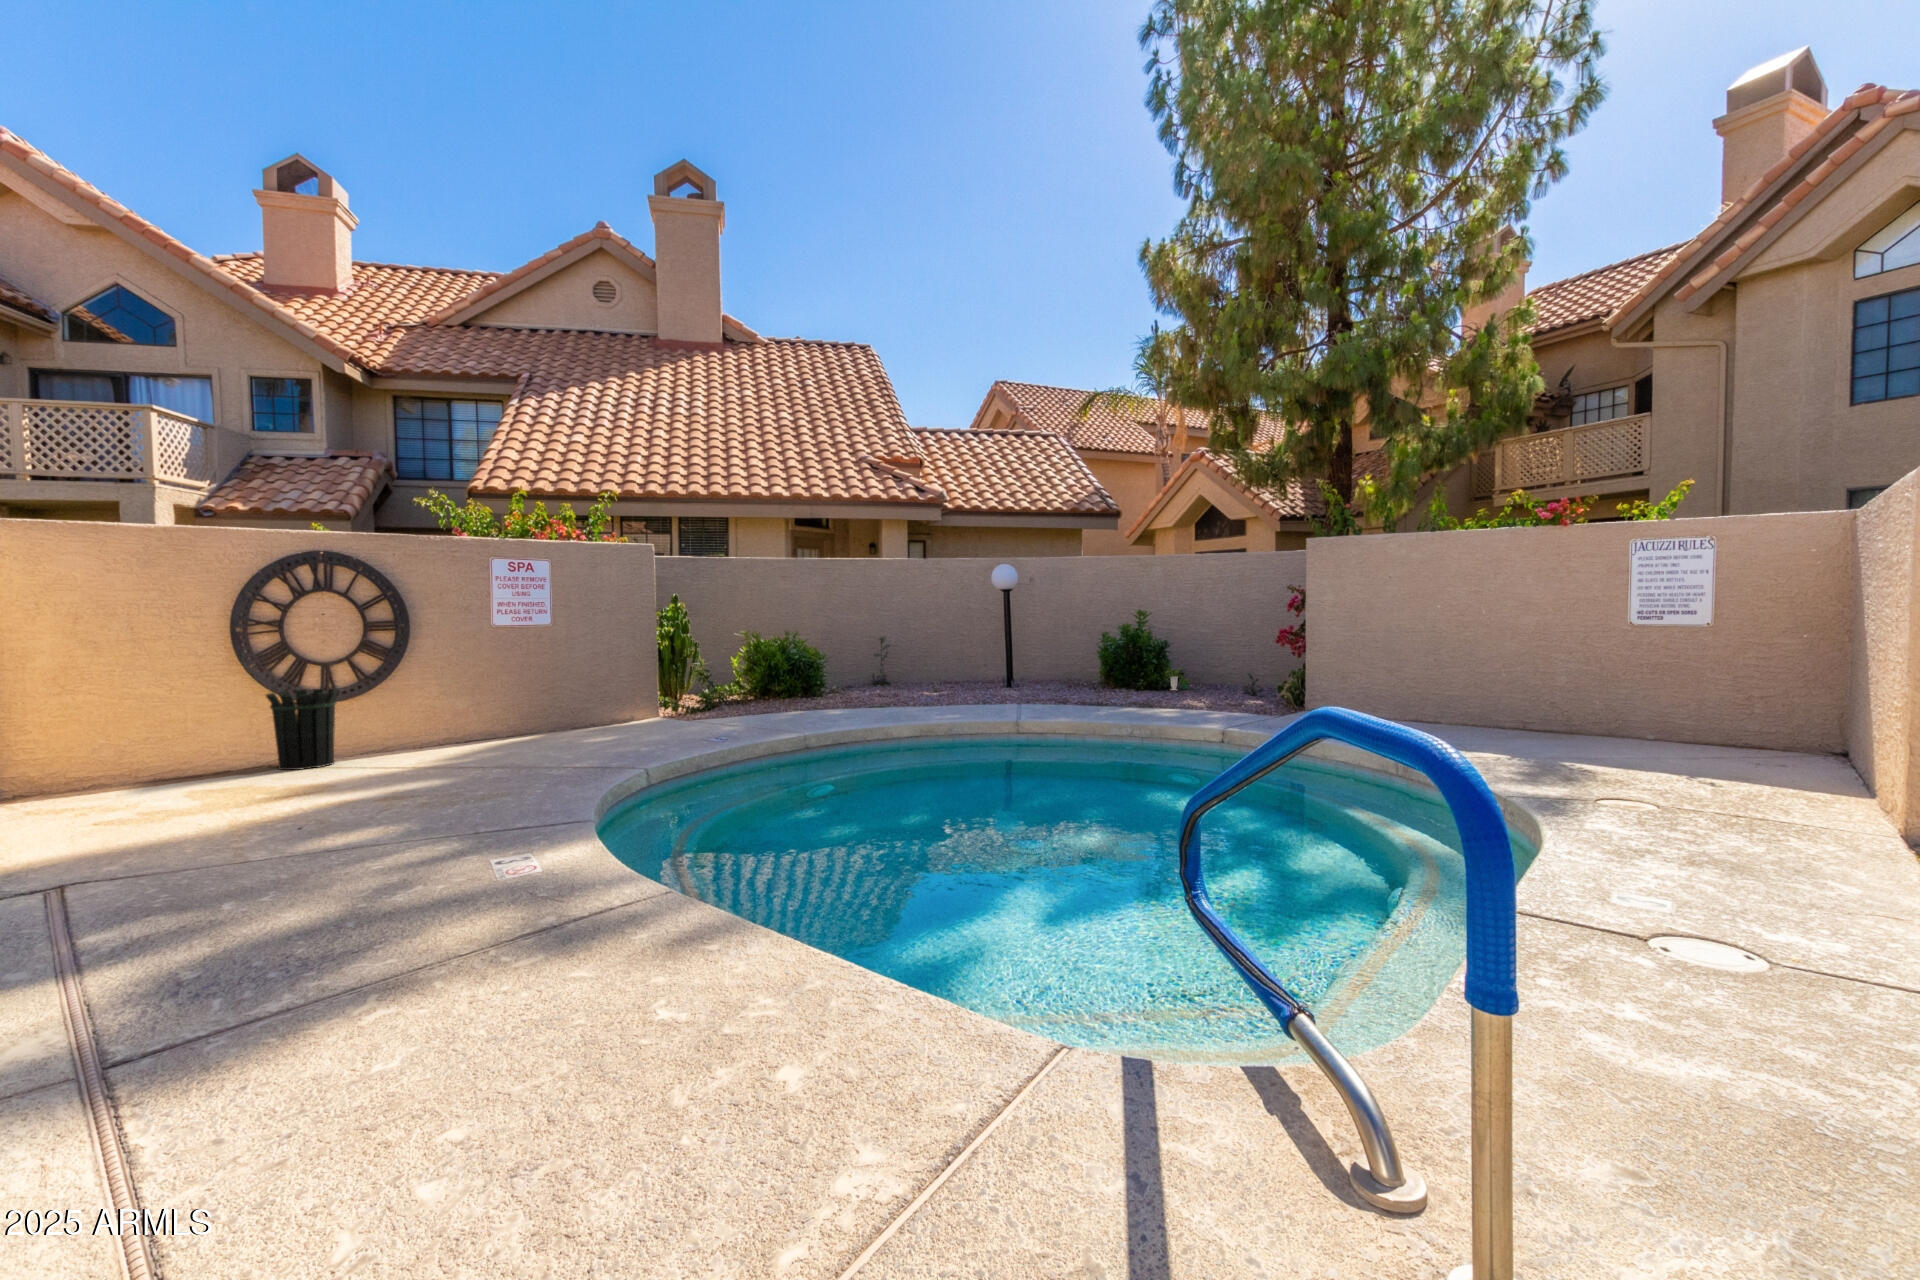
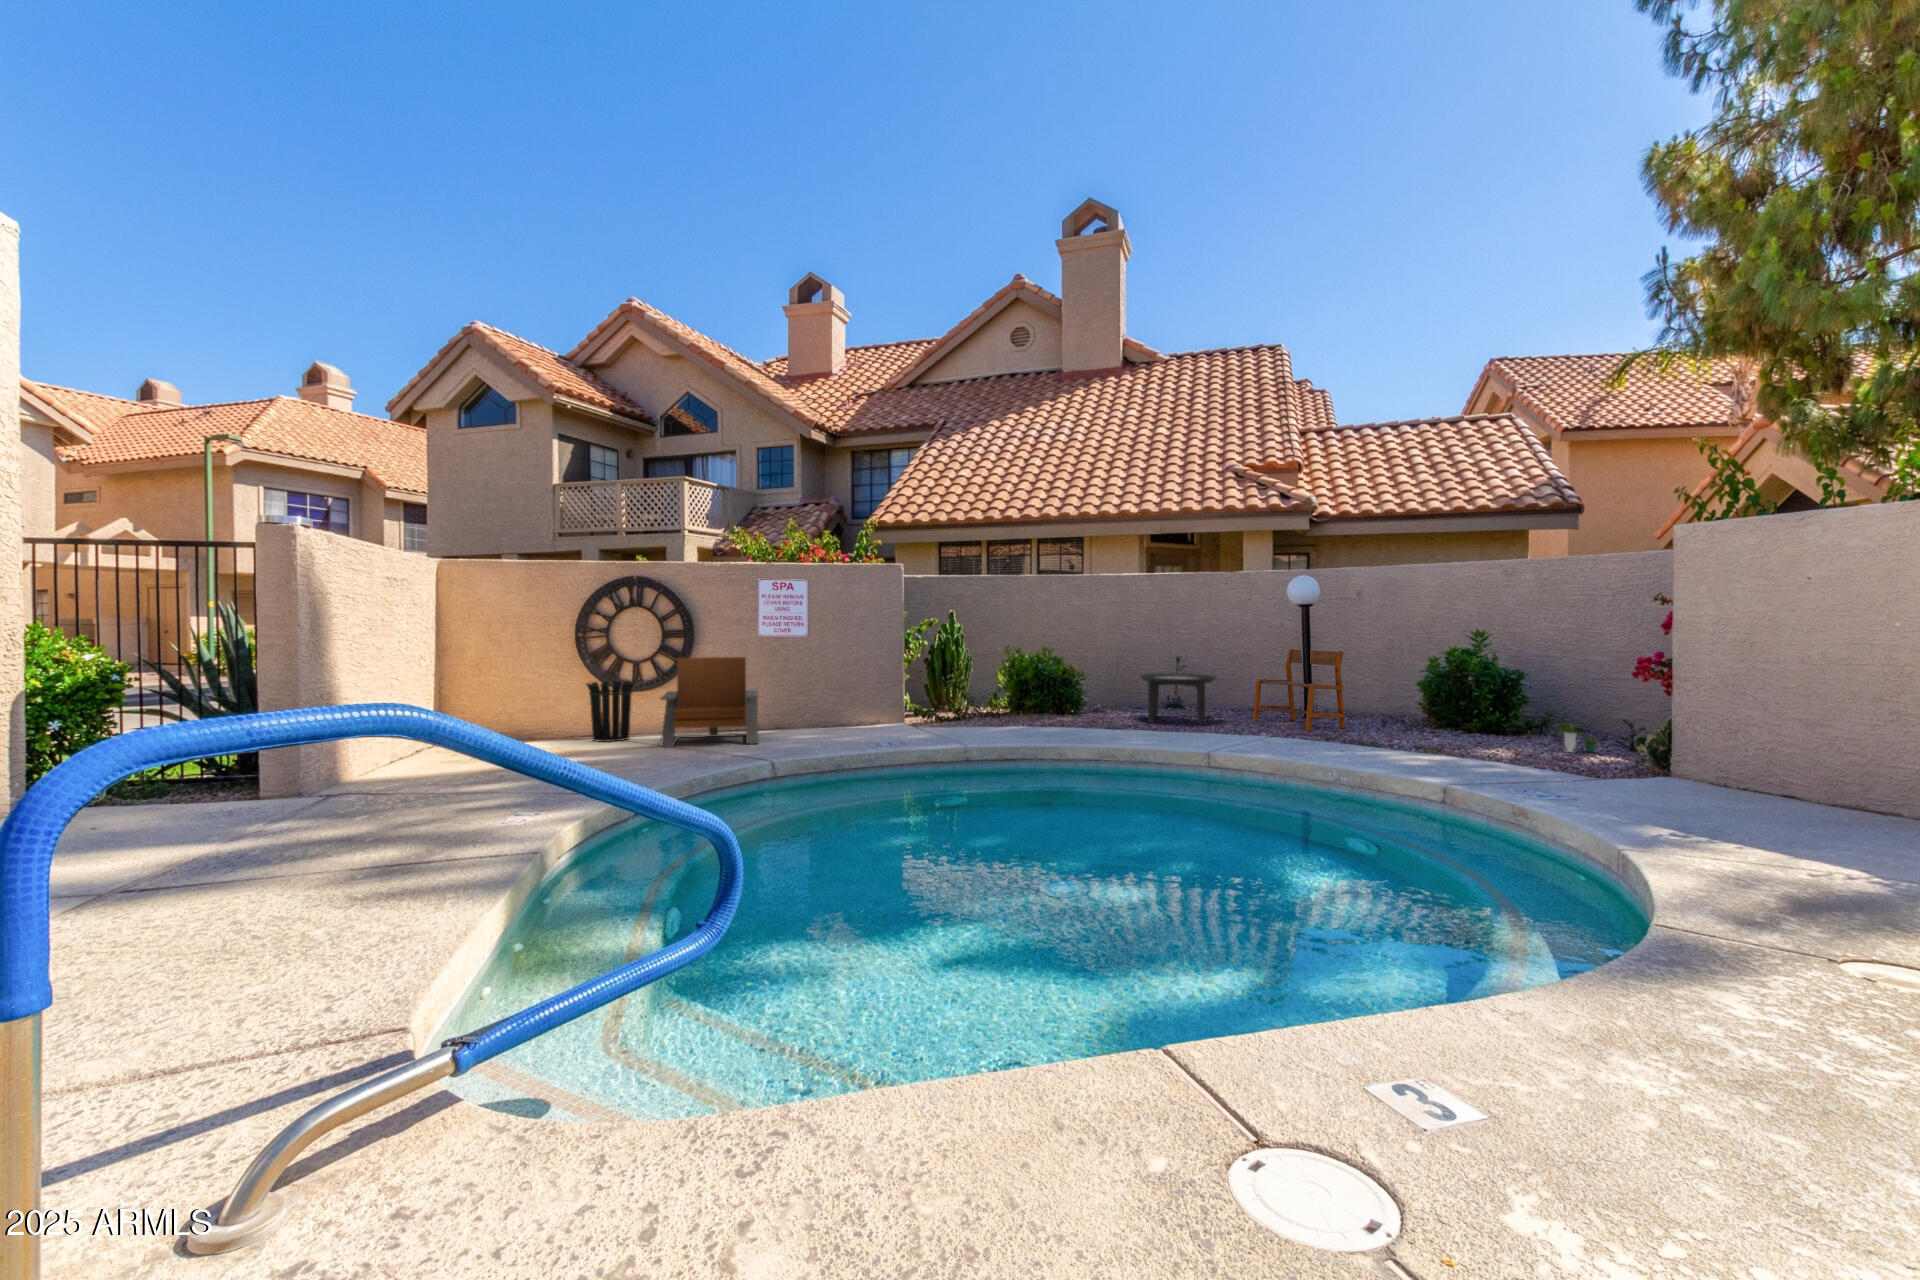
bench: none [940,622,1016,690] -> present [1253,649,1345,731]
round table: none [848,648,918,693] -> present [1139,673,1216,725]
lounge chair: none [380,651,533,766] -> present [661,657,758,747]

